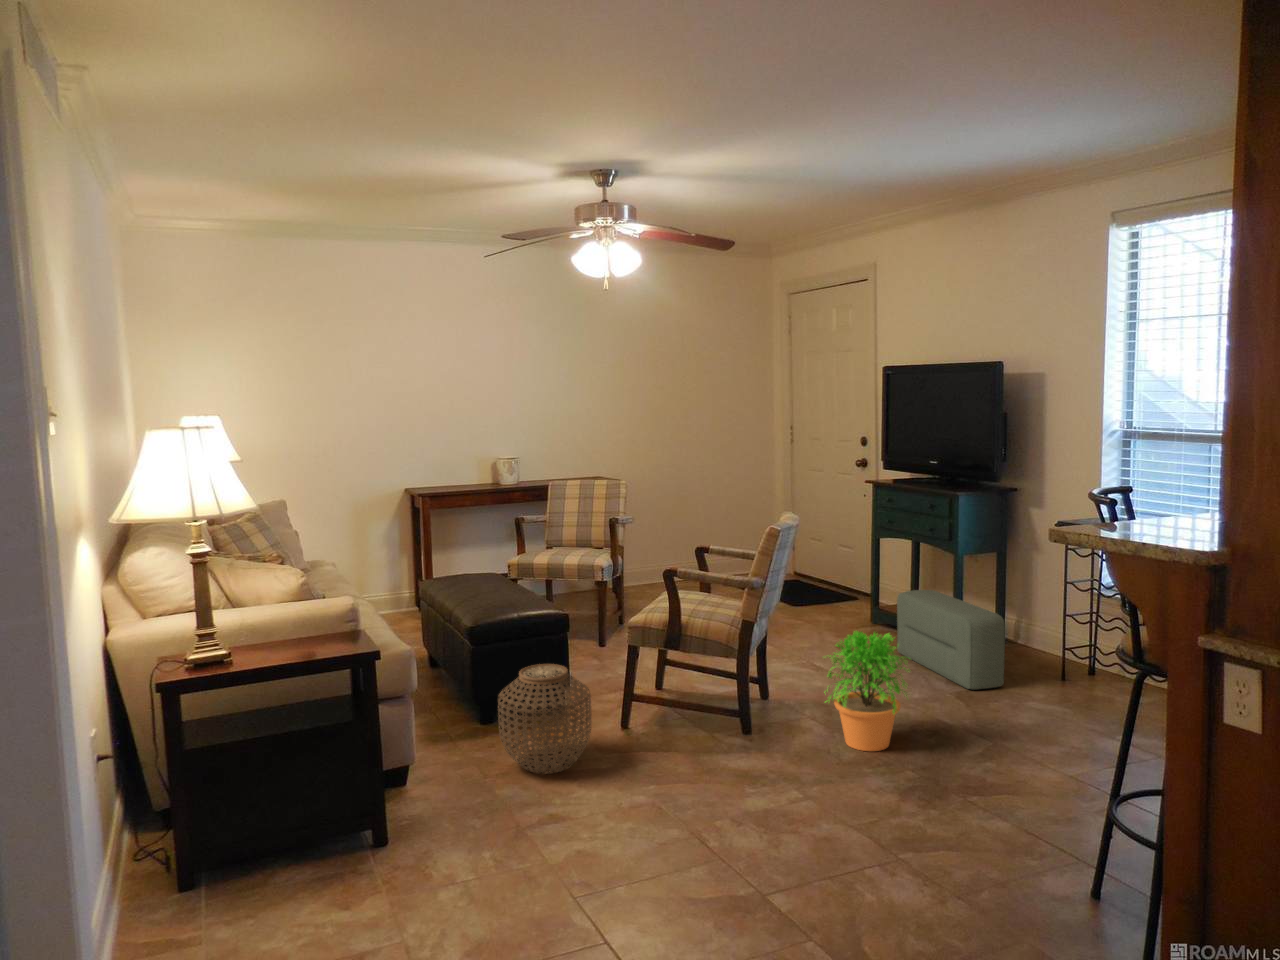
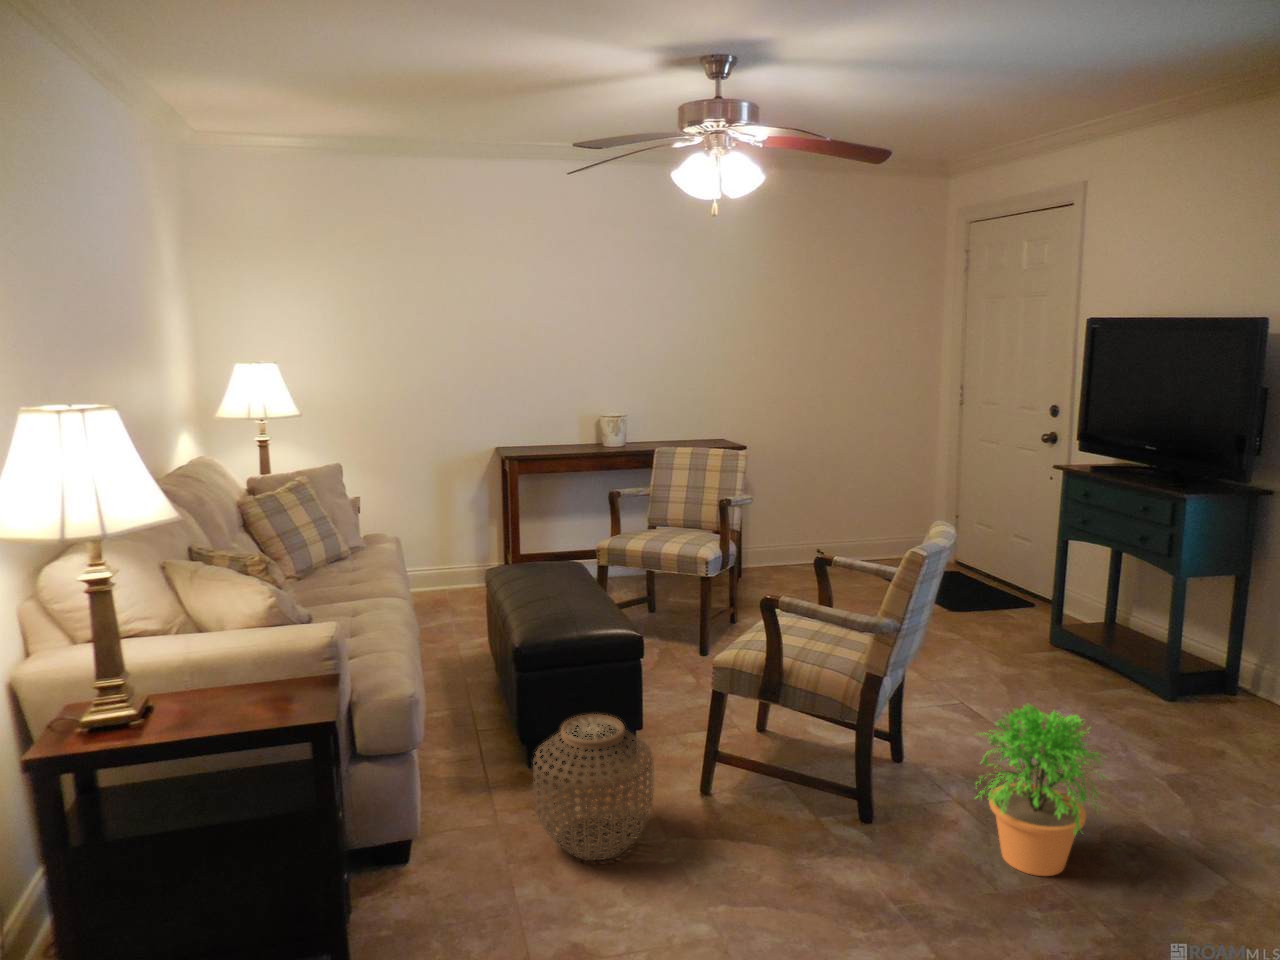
pouf: present [897,590,1005,690] -> none [1084,623,1248,777]

